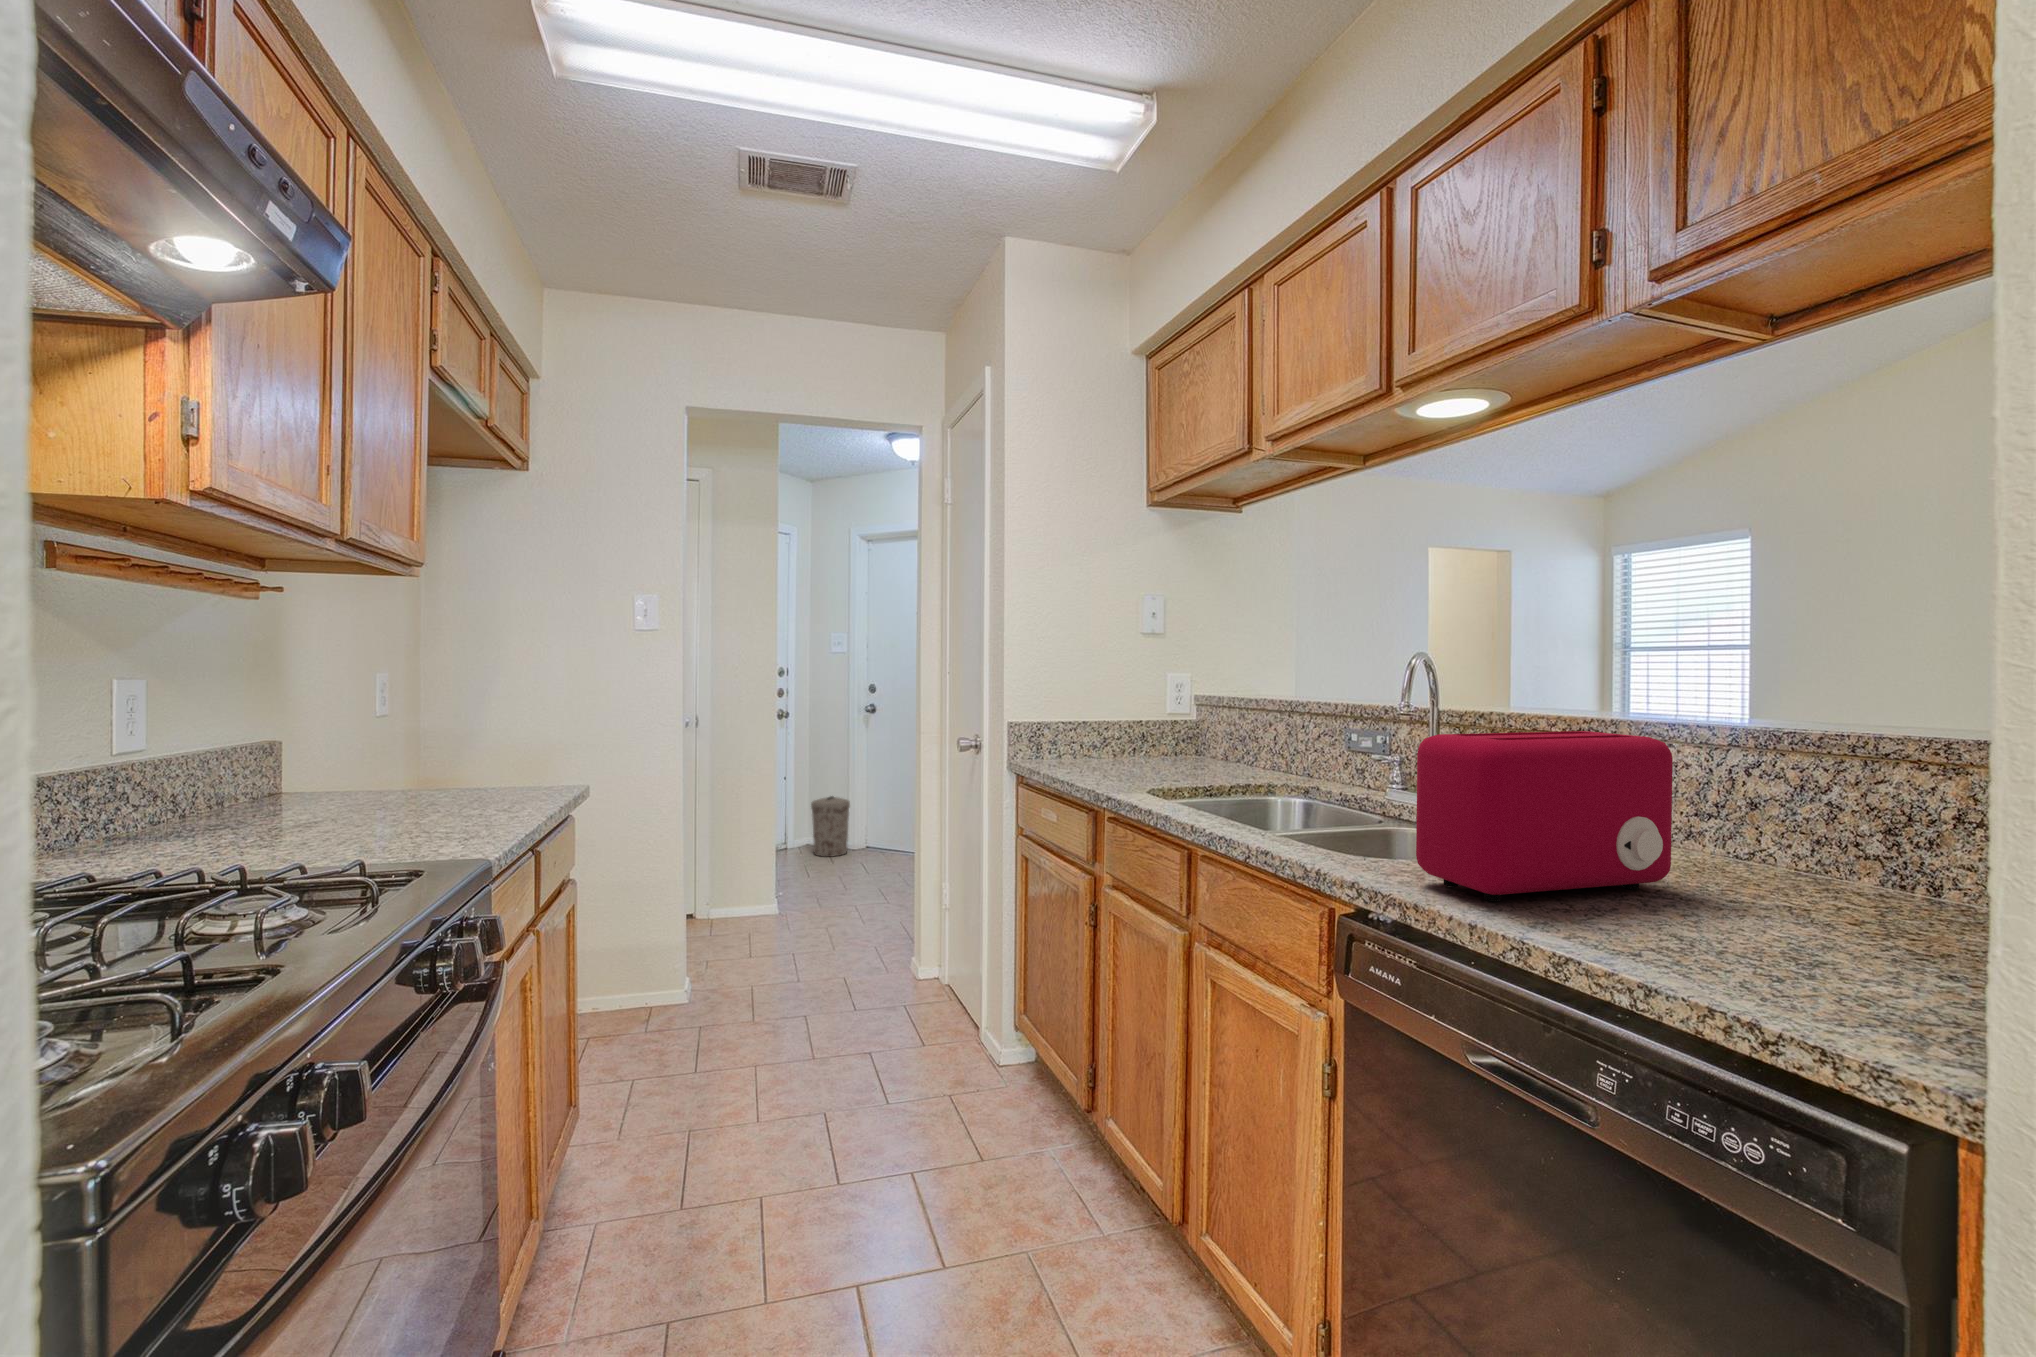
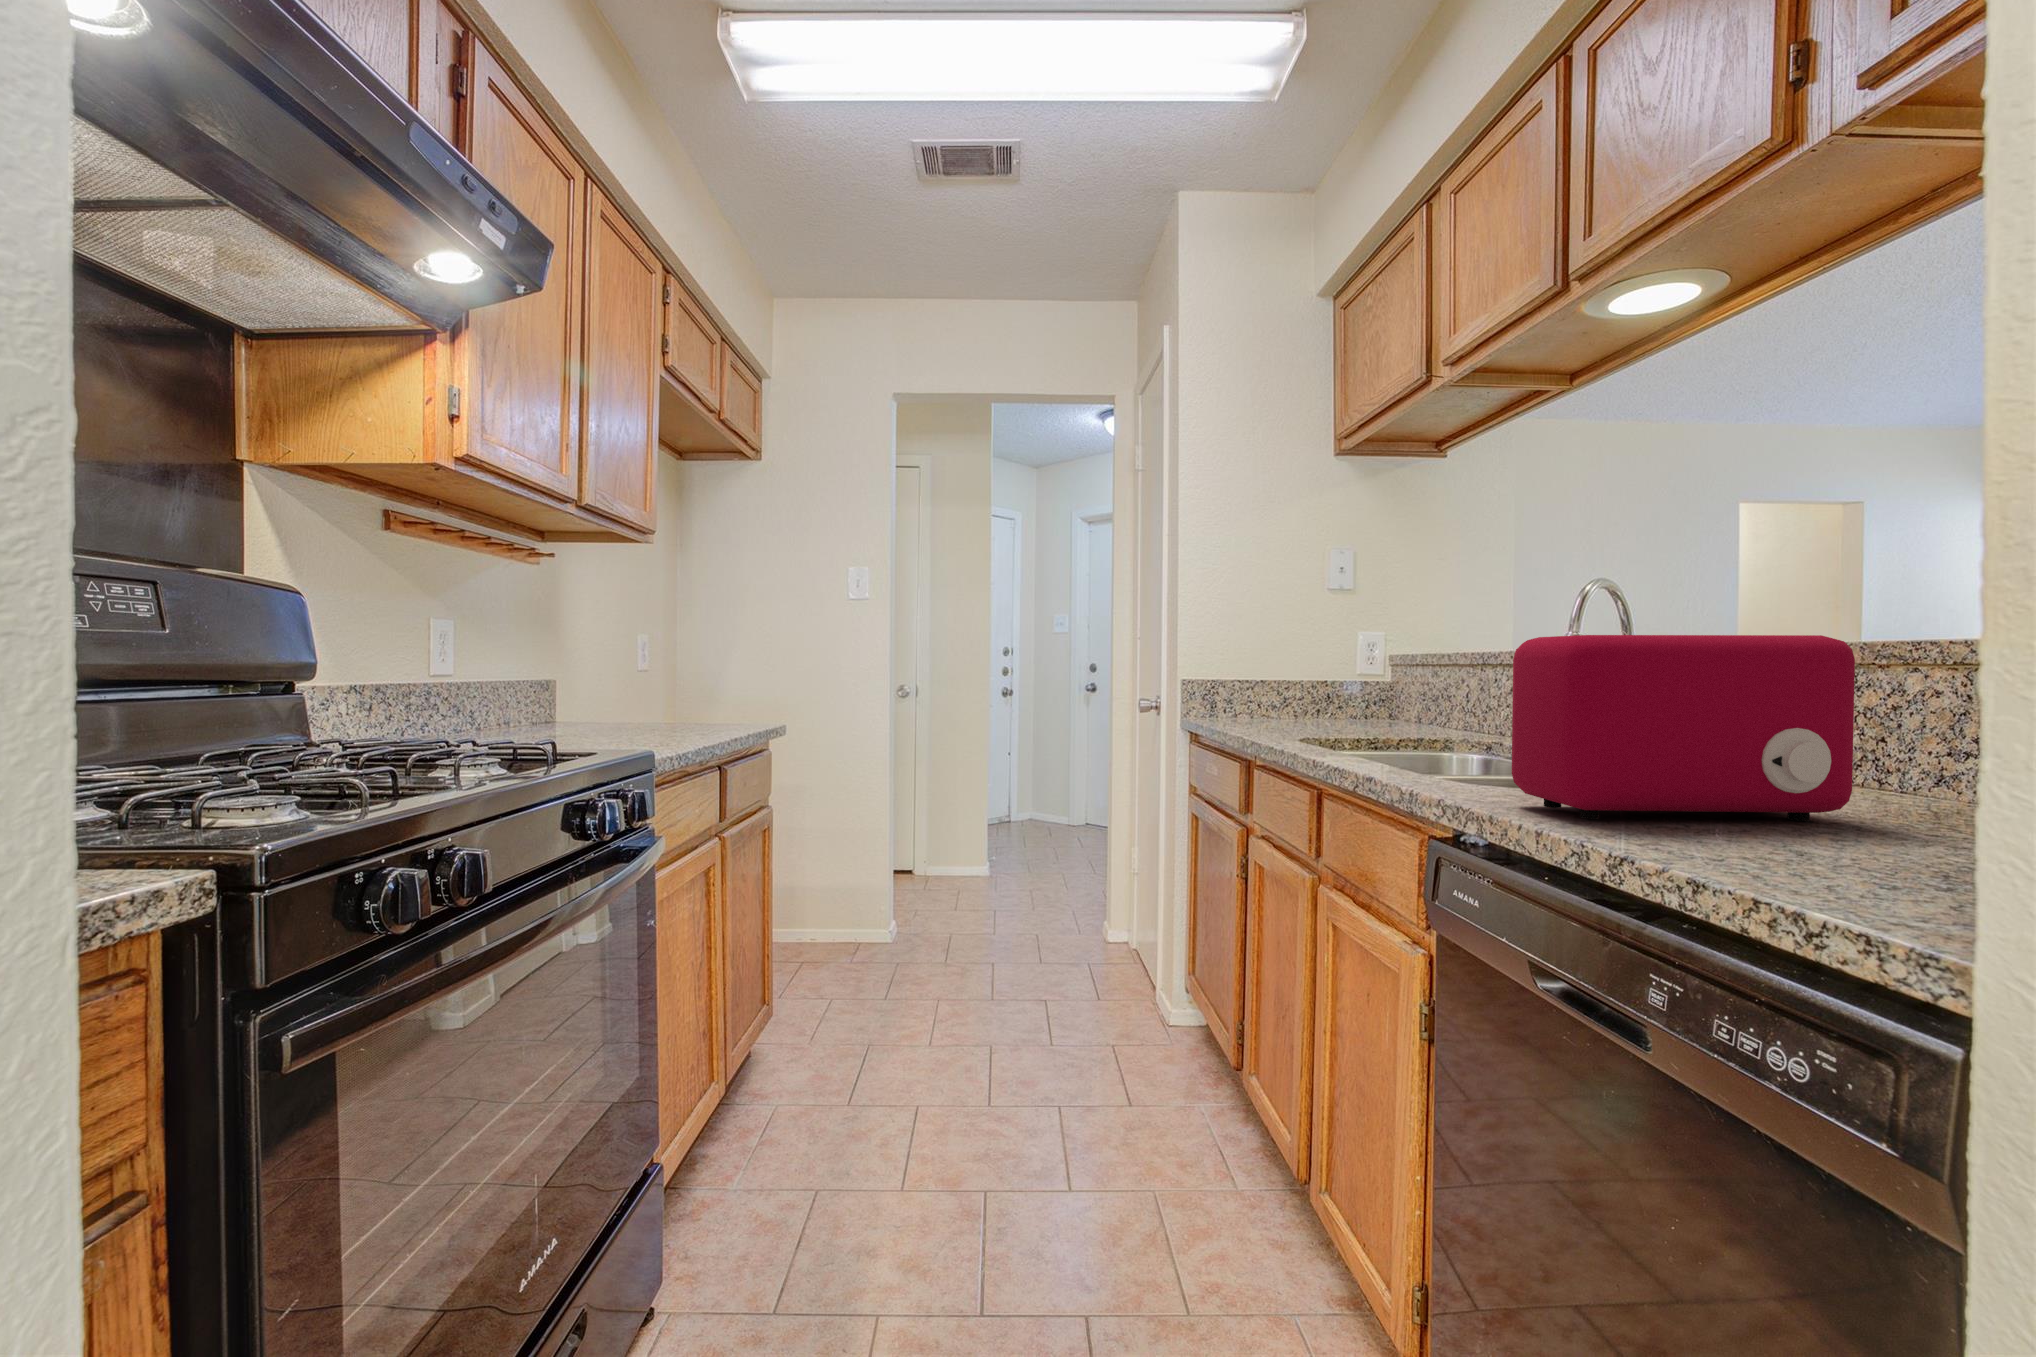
trash can: present [811,796,850,857] -> none [1031,771,1067,829]

